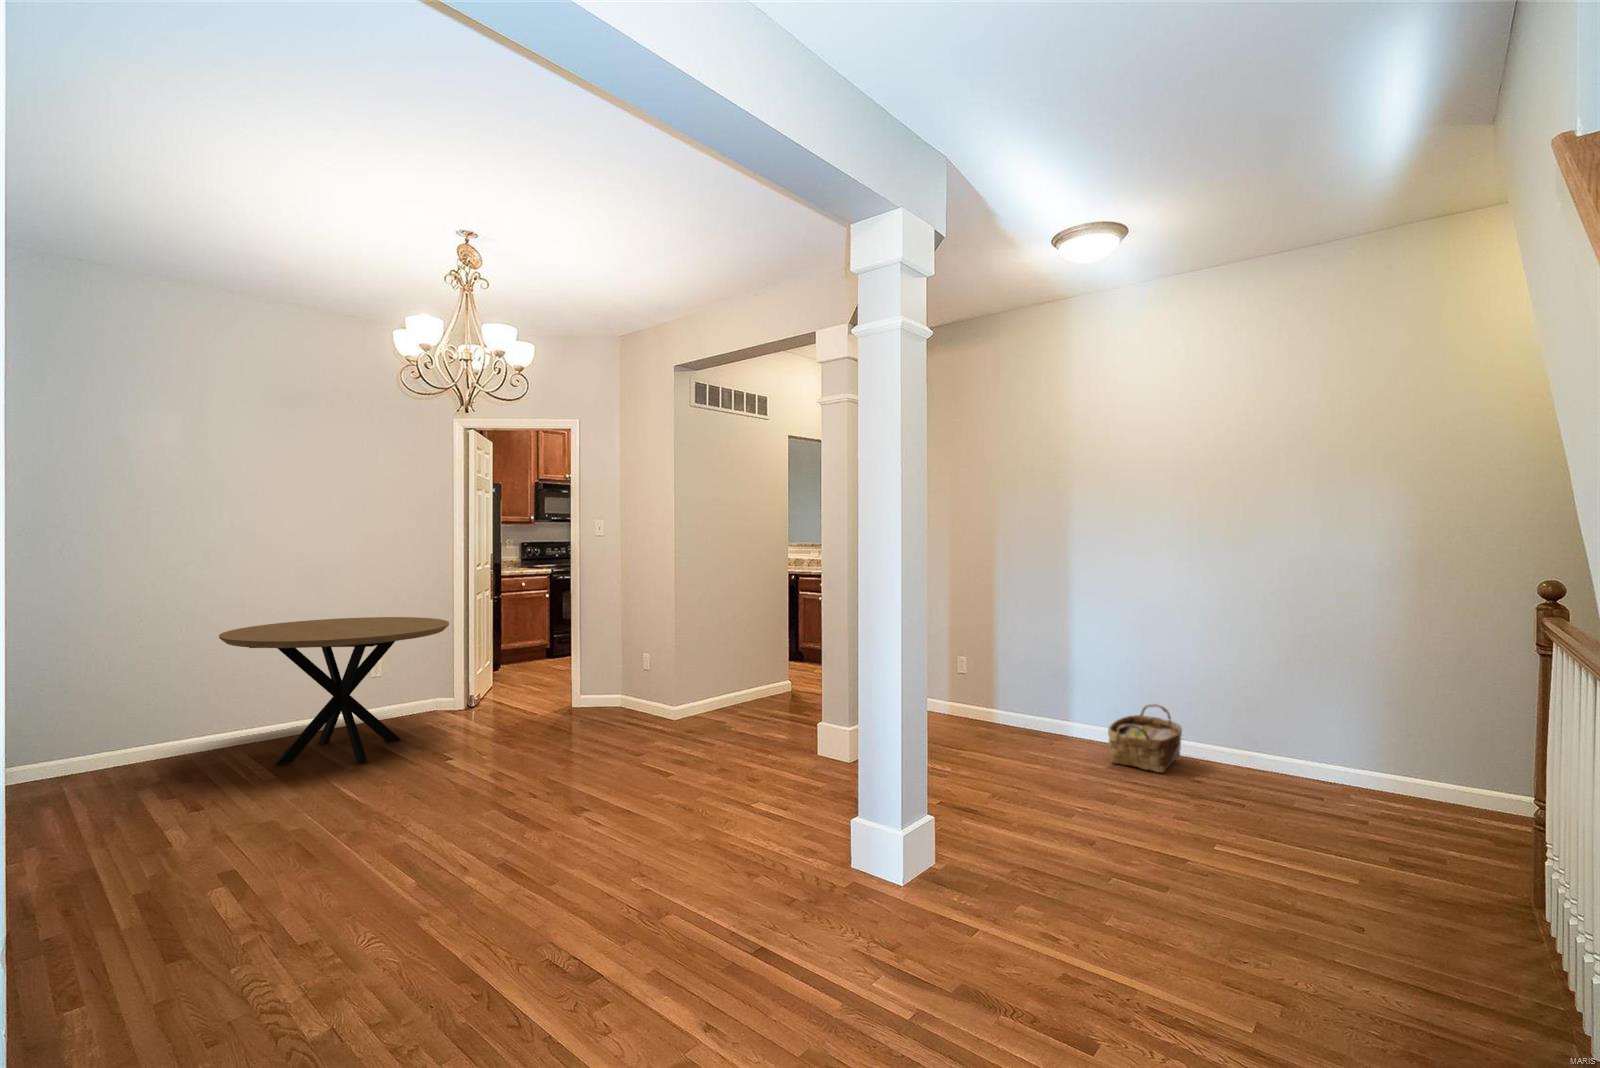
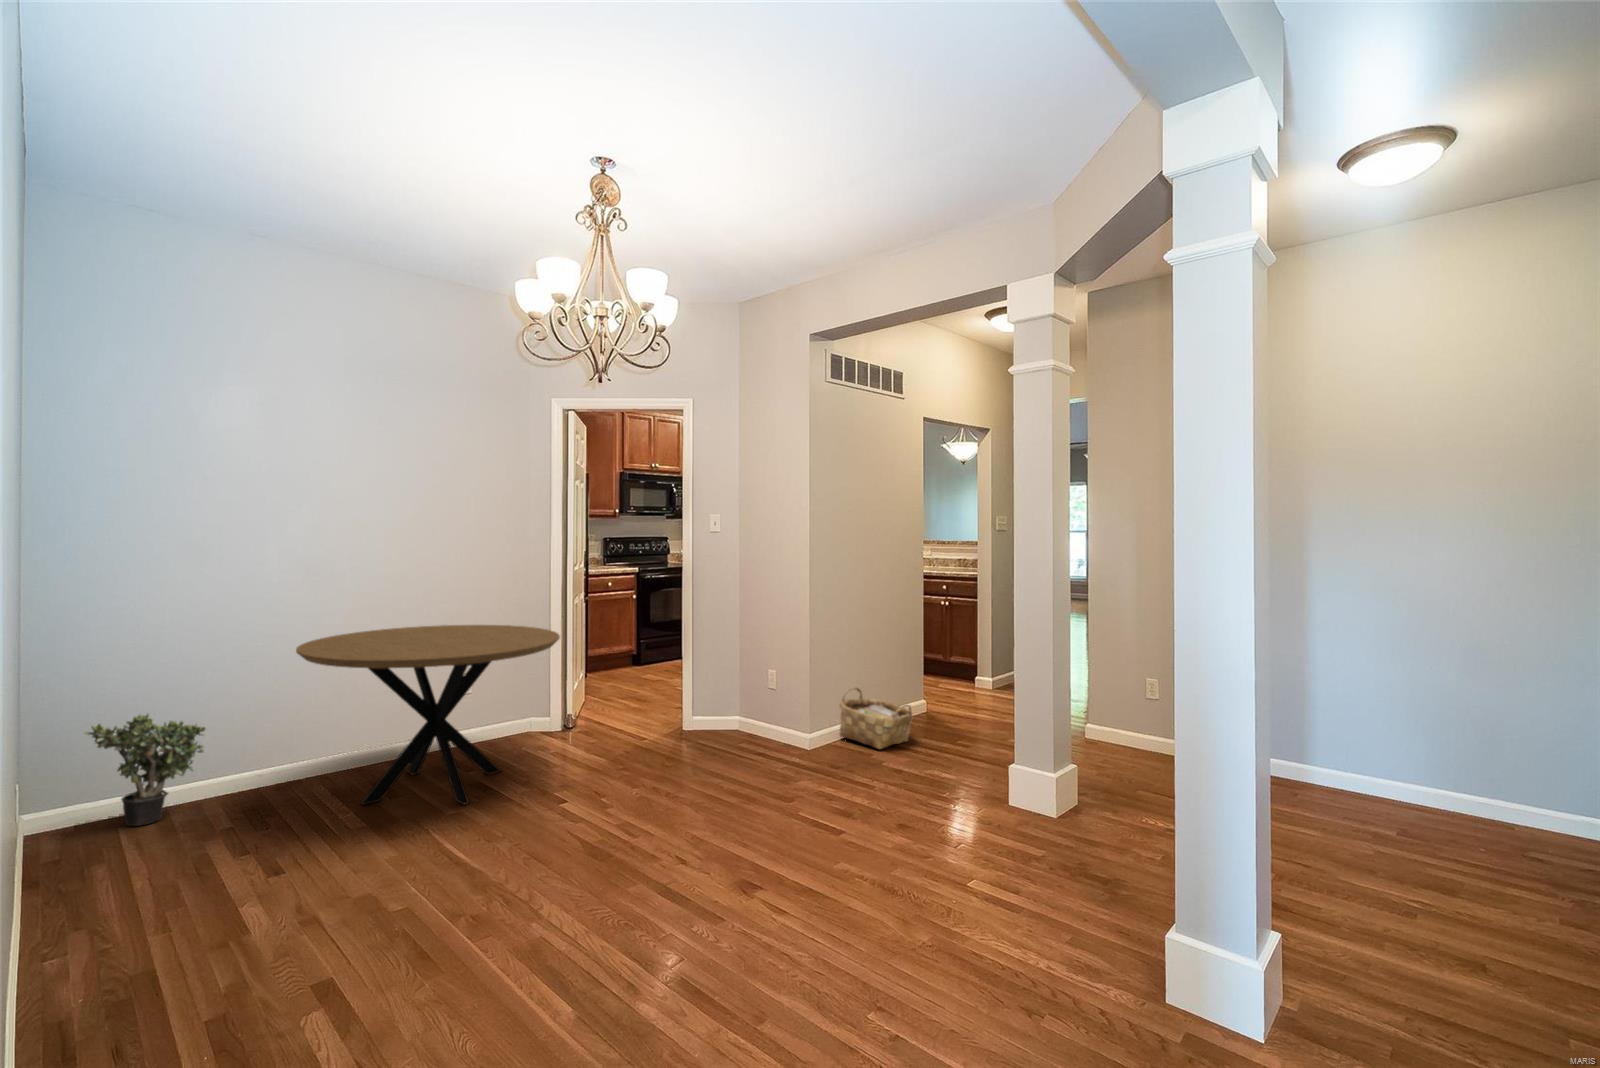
potted plant: none [40,690,143,783] -> present [85,714,205,826]
woven basket: present [1108,704,1182,773] -> present [840,687,912,749]

